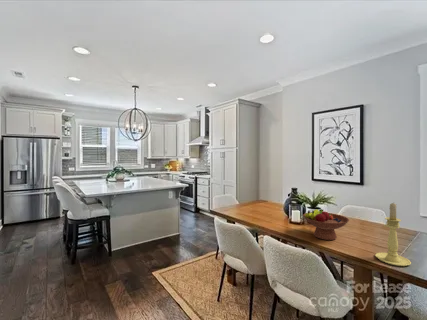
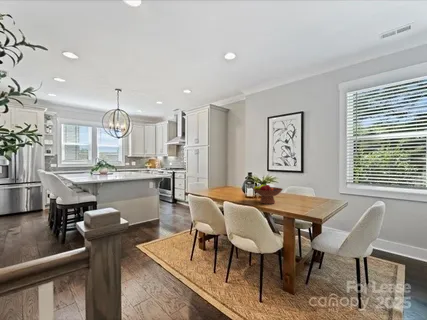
candle holder: present [375,203,411,266] -> none [296,173,316,213]

